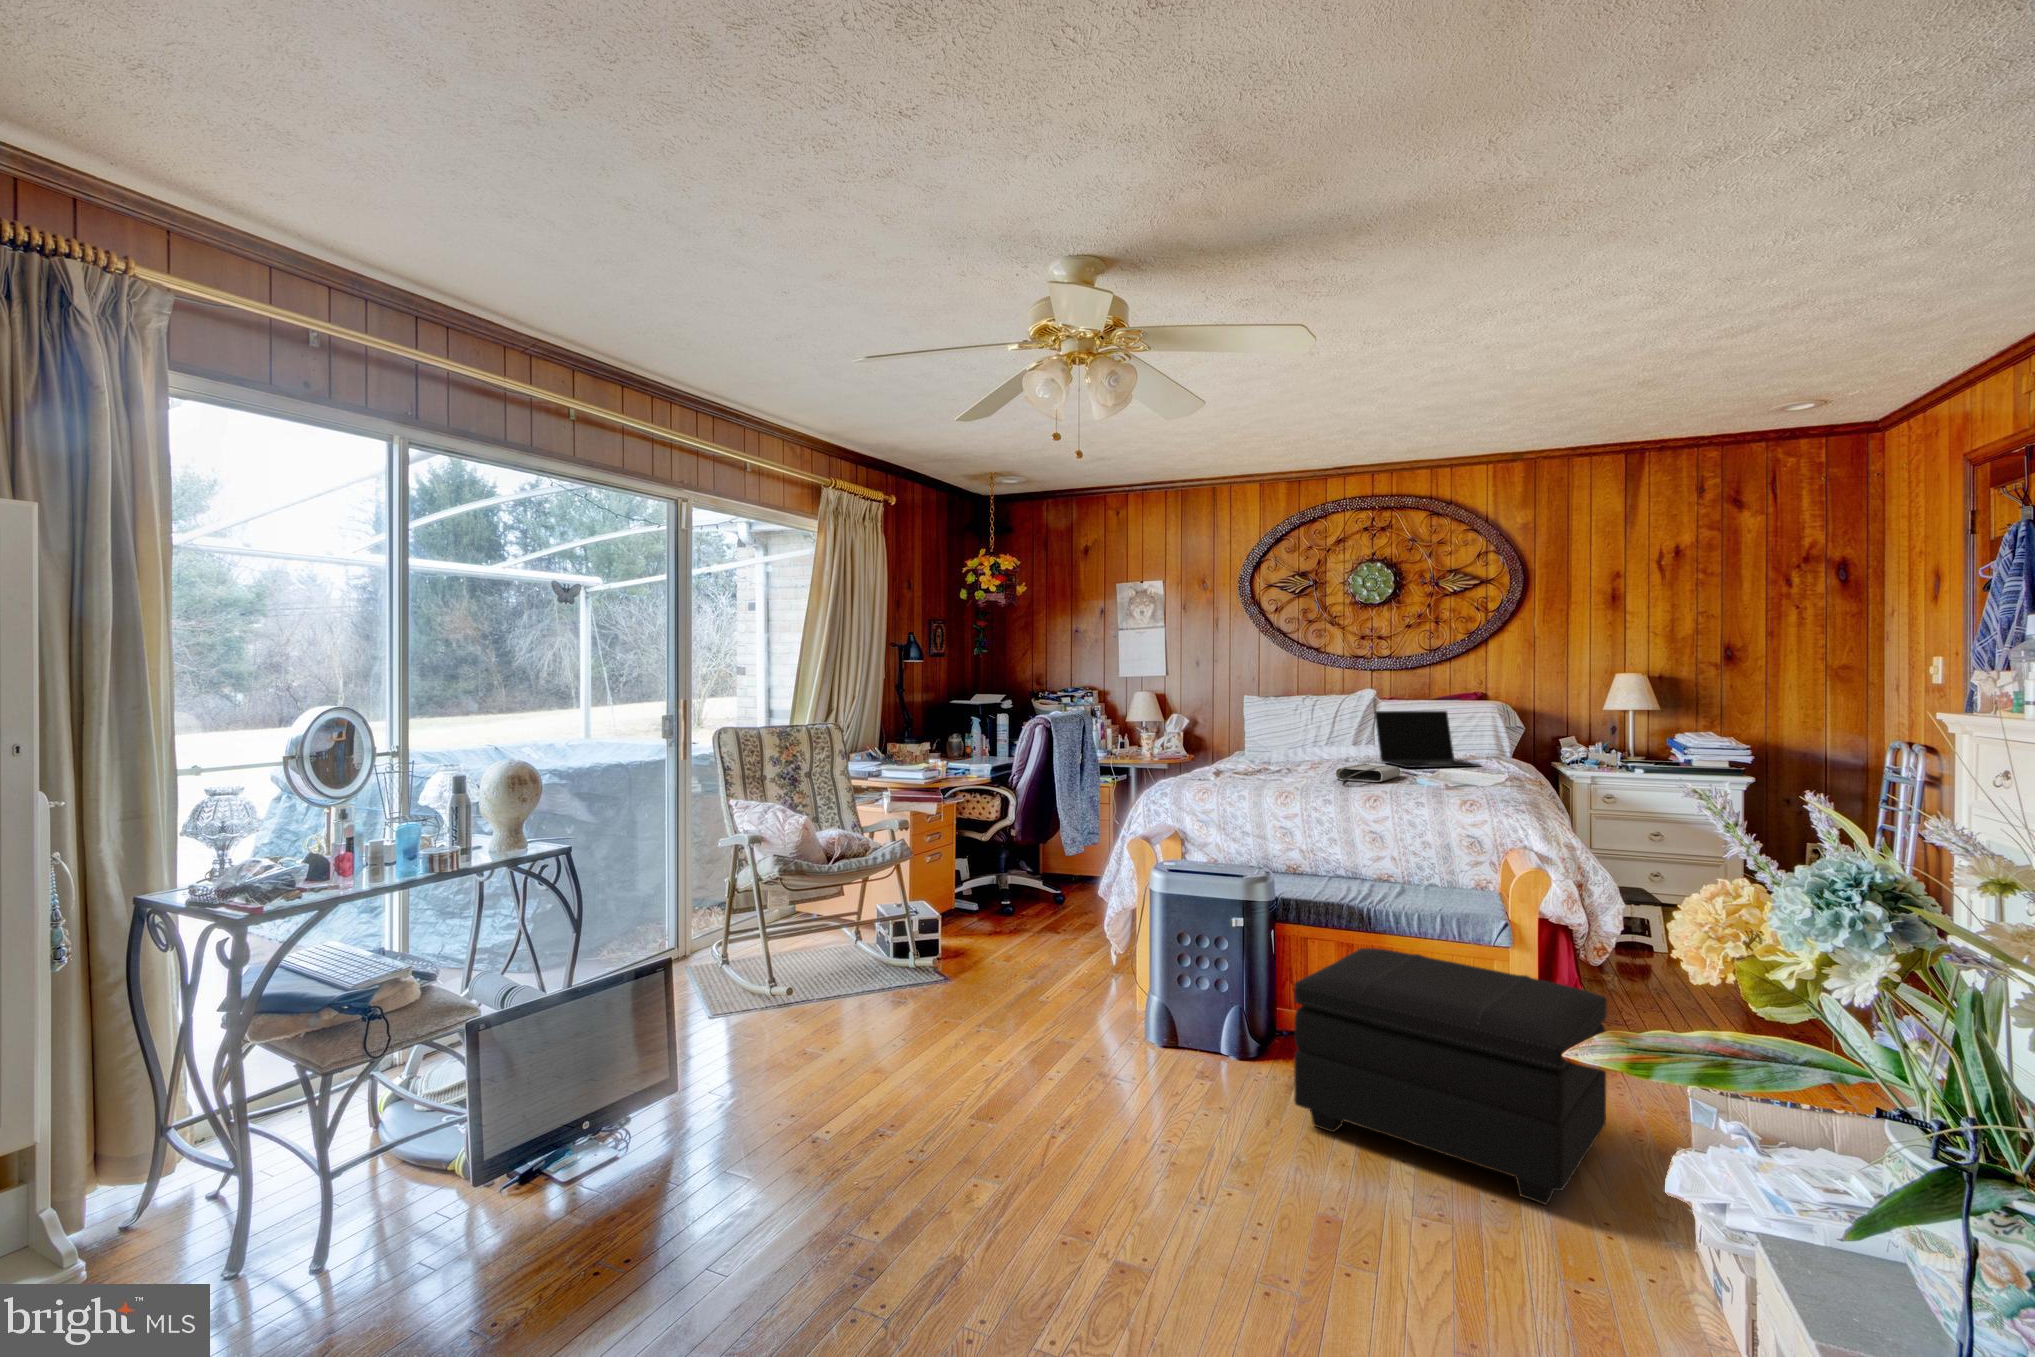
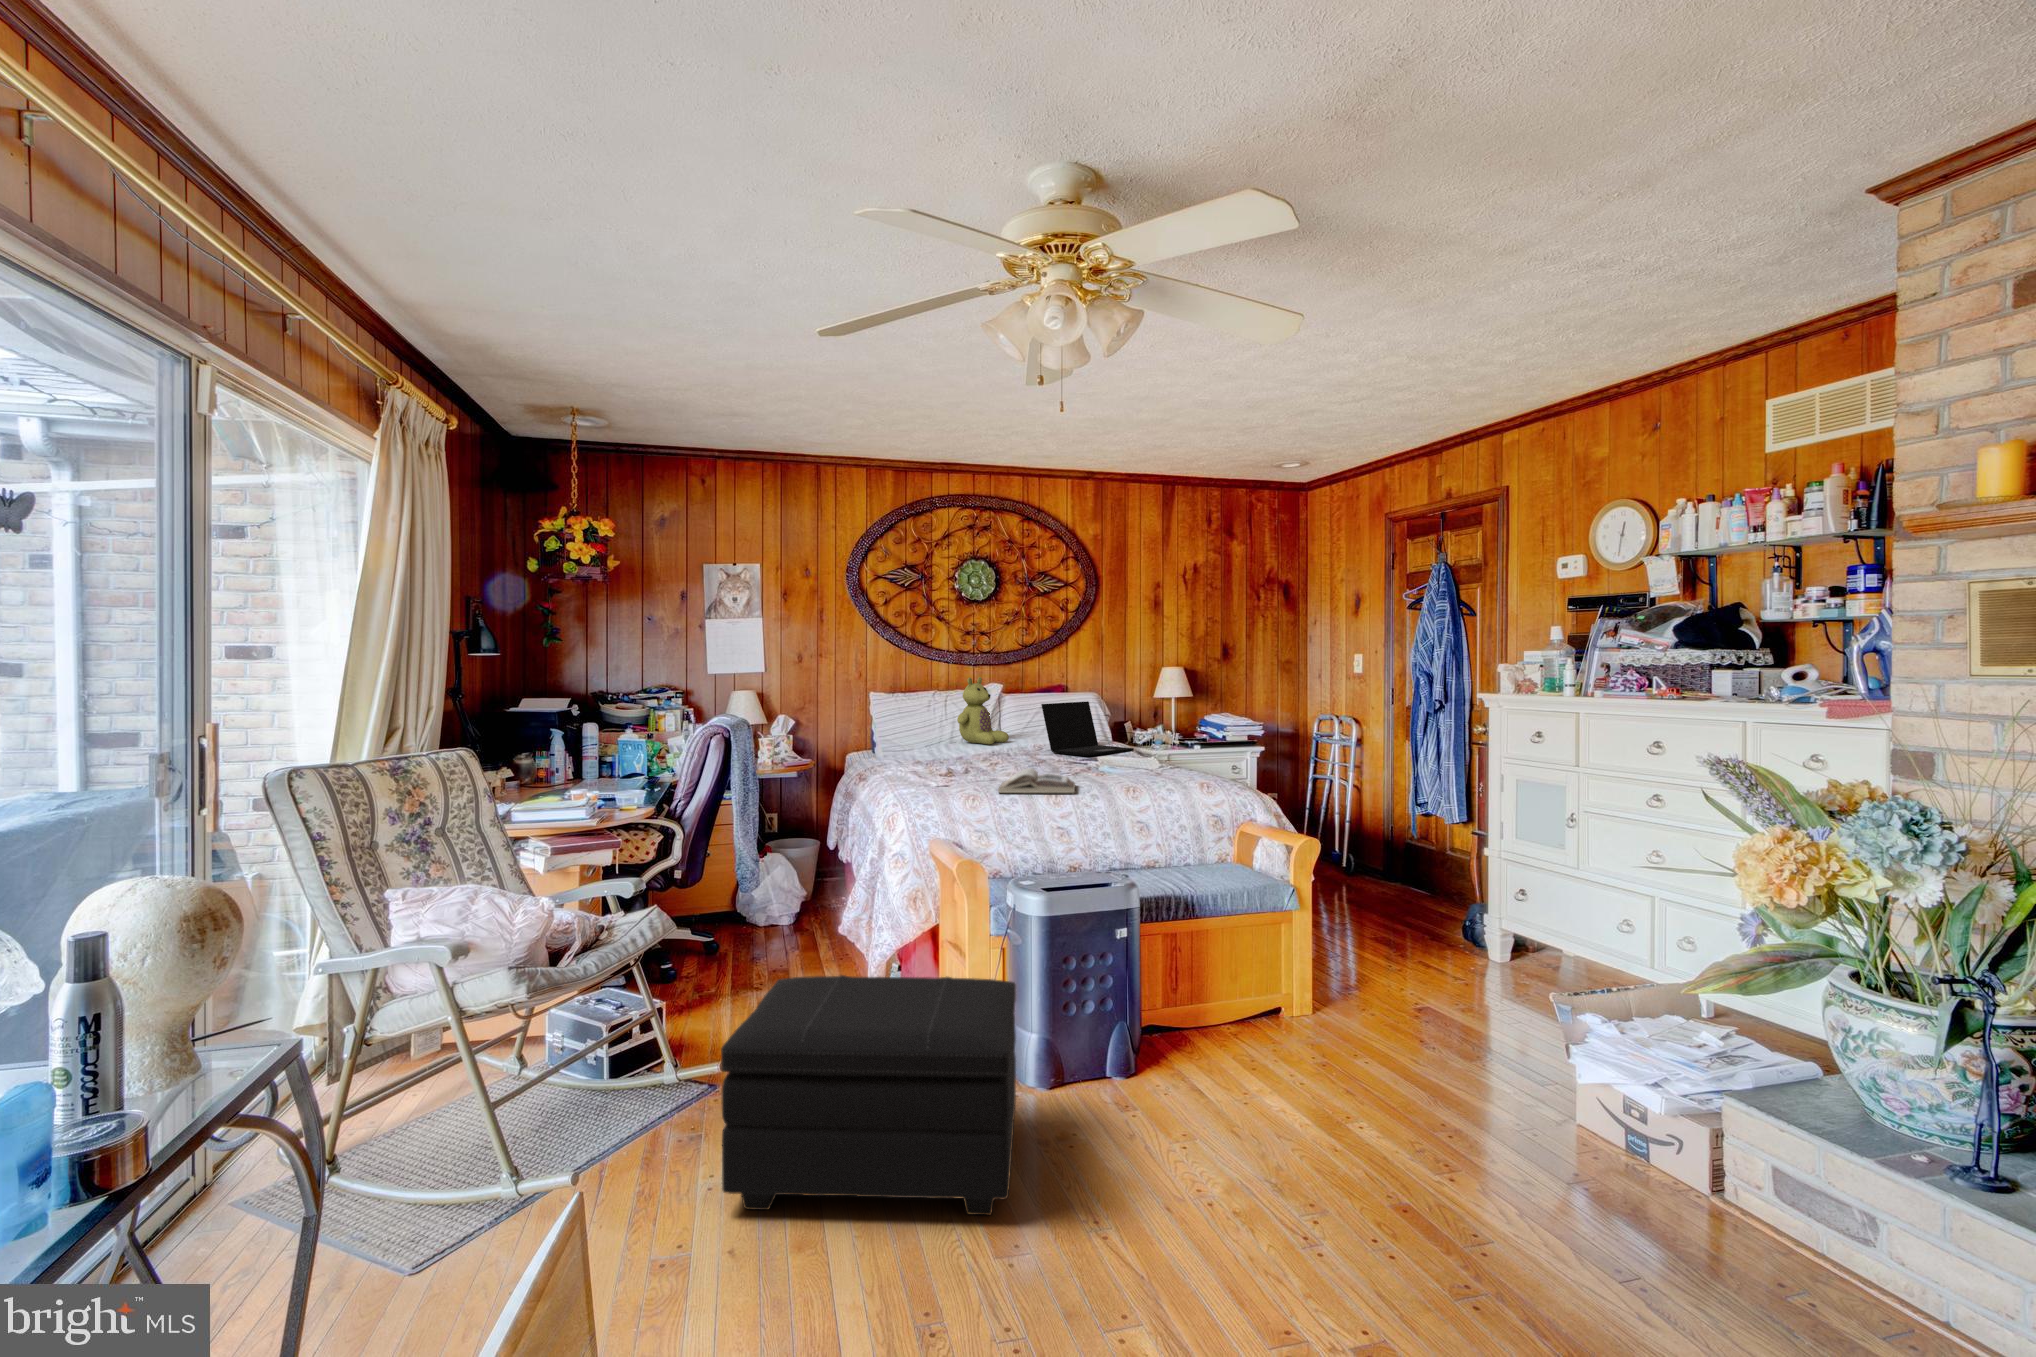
stuffed bear: none [1313,683,1372,752] -> present [957,677,1009,744]
tote bag: present [1336,764,1400,782] -> none [1066,756,1114,774]
book: none [1216,768,1305,794] -> present [998,768,1075,793]
footstool: present [1294,948,1607,1205] -> present [721,975,1016,1215]

